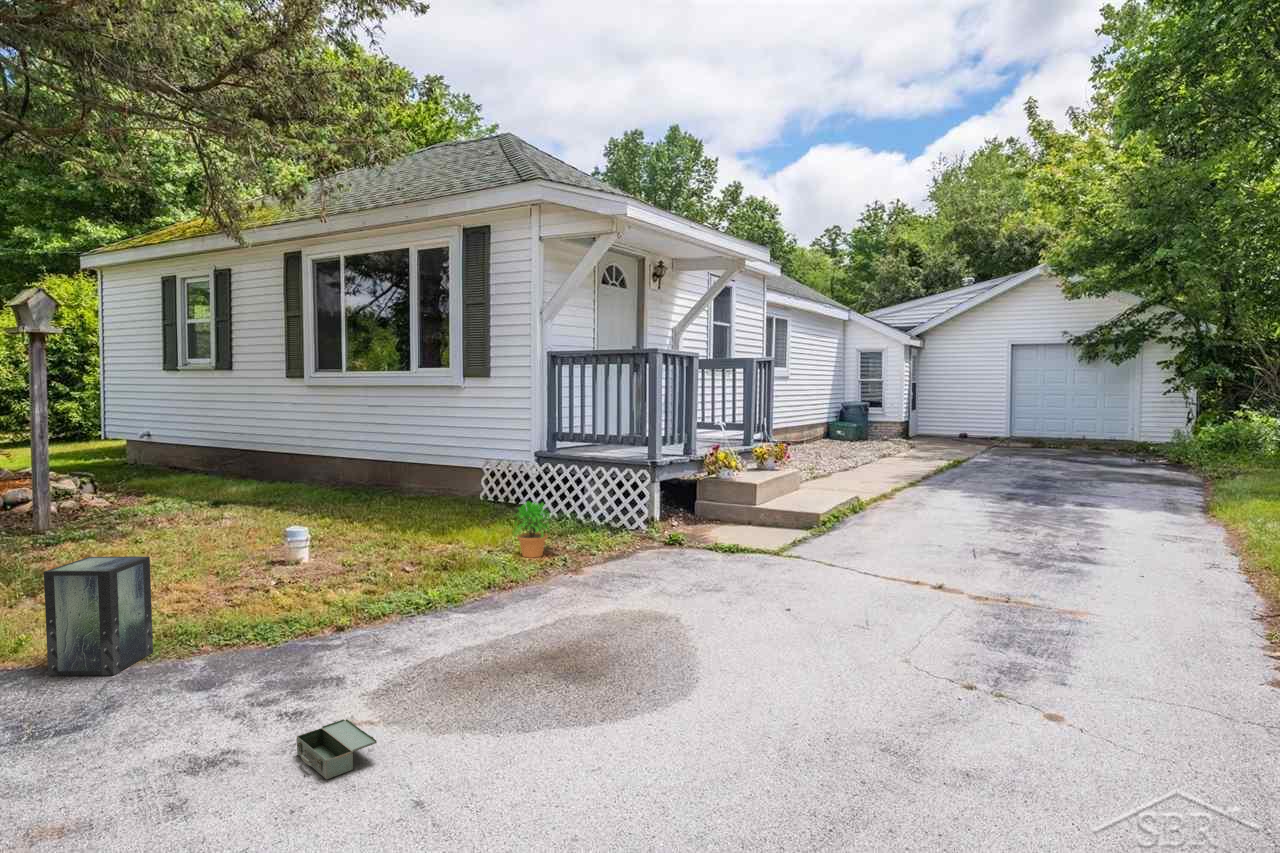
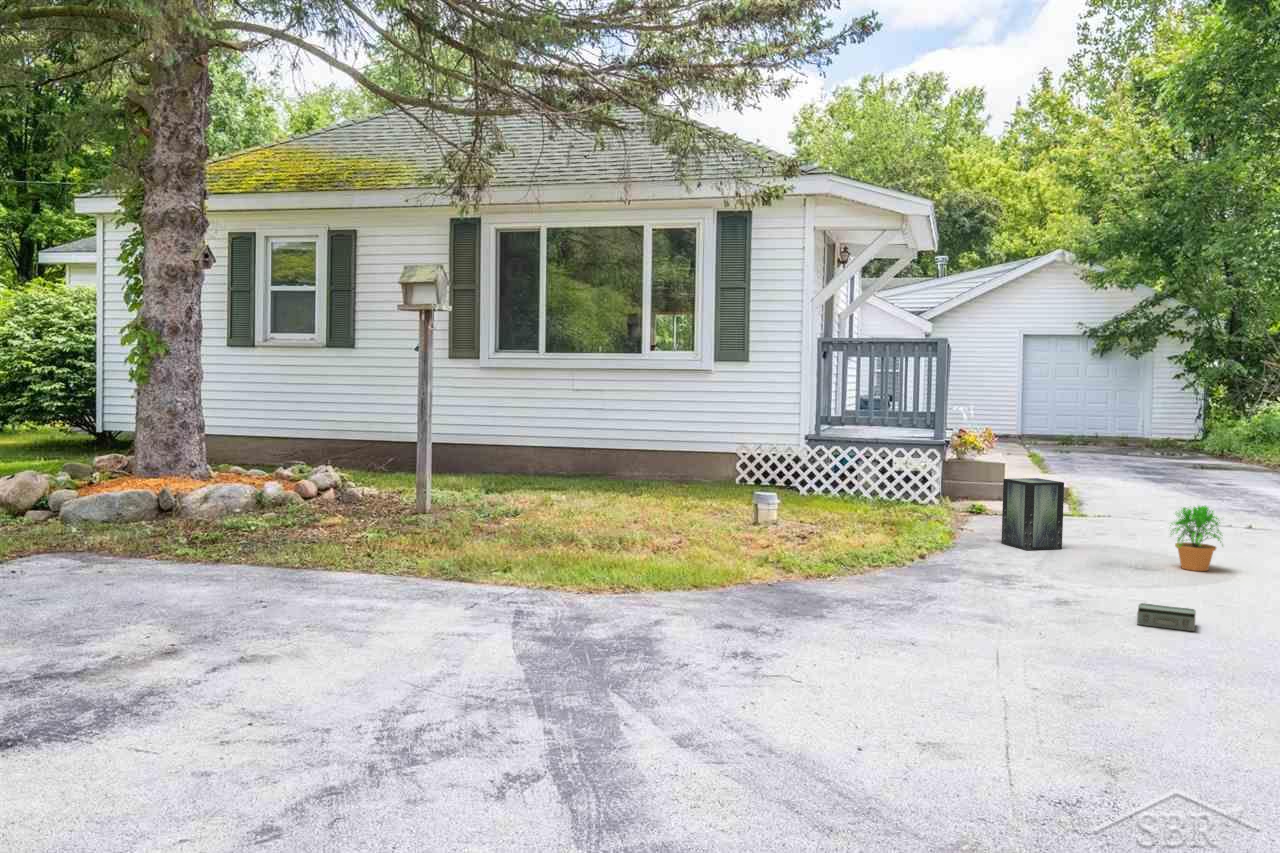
potted plant: present [513,502,550,558] -> present [1170,506,1221,571]
storage box: present [44,557,153,676] -> present [1001,478,1064,550]

